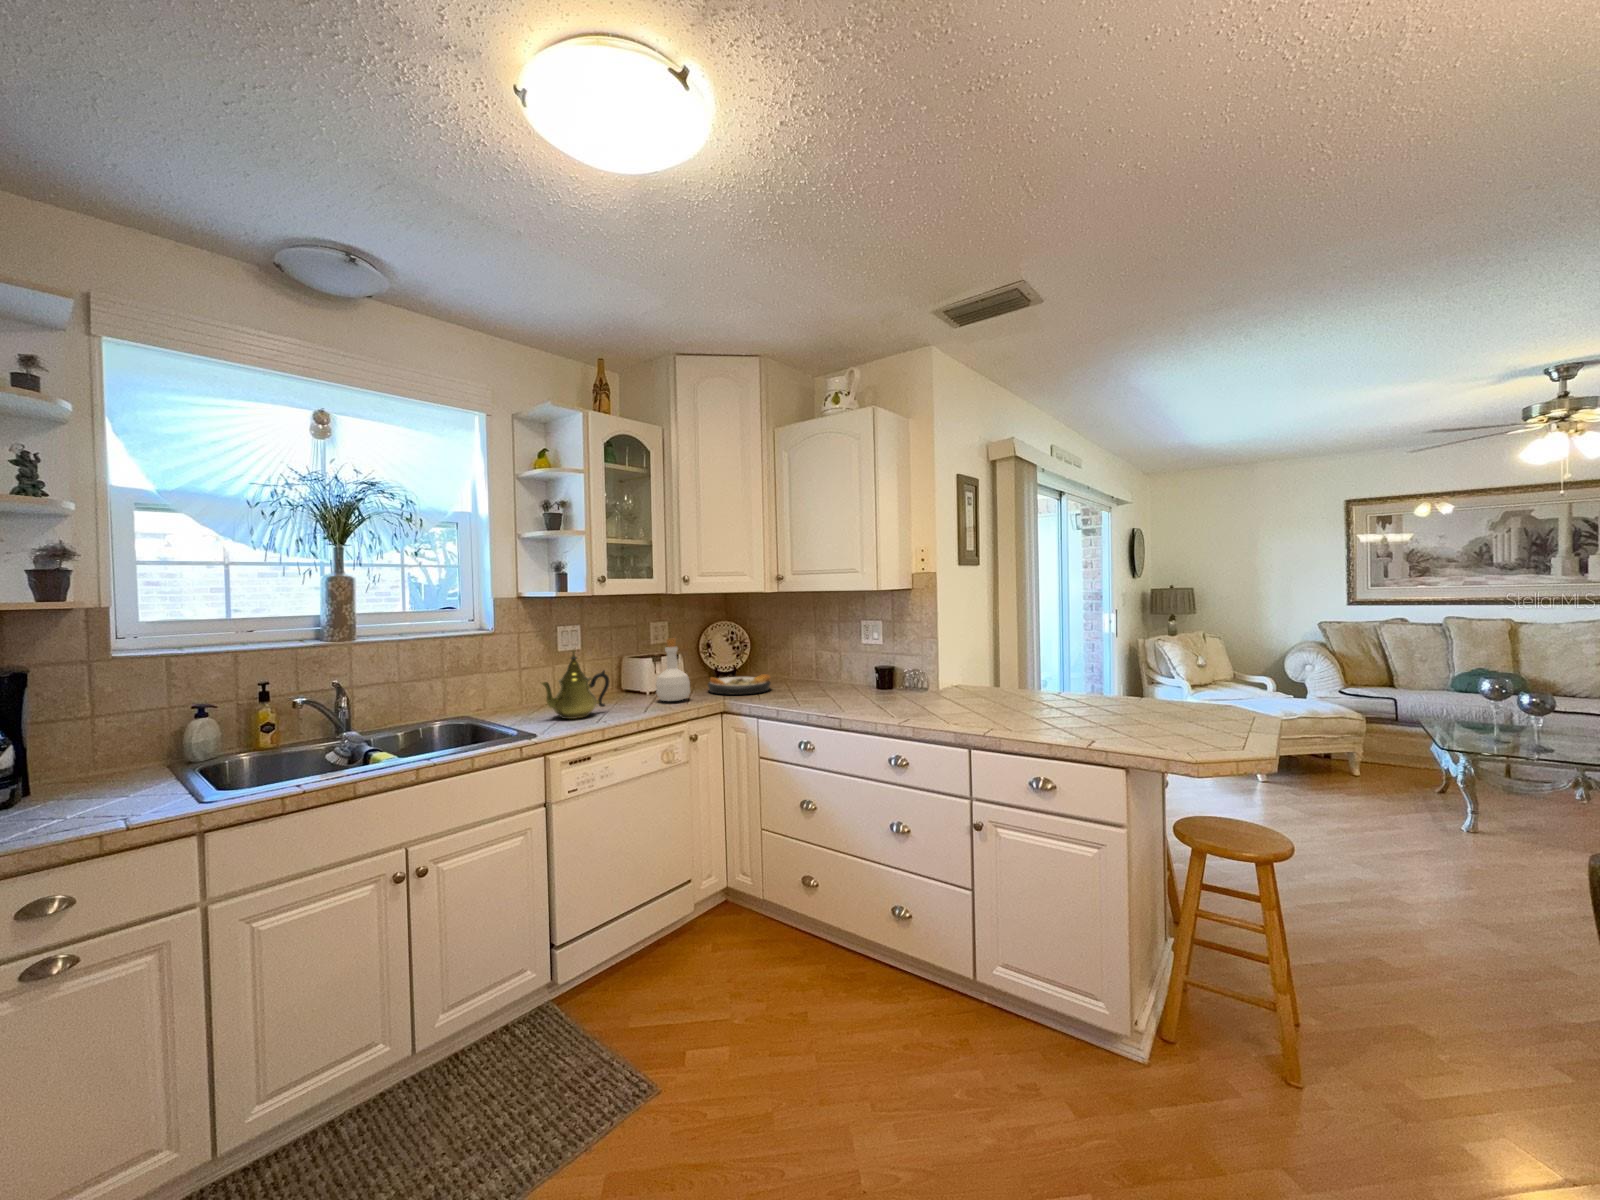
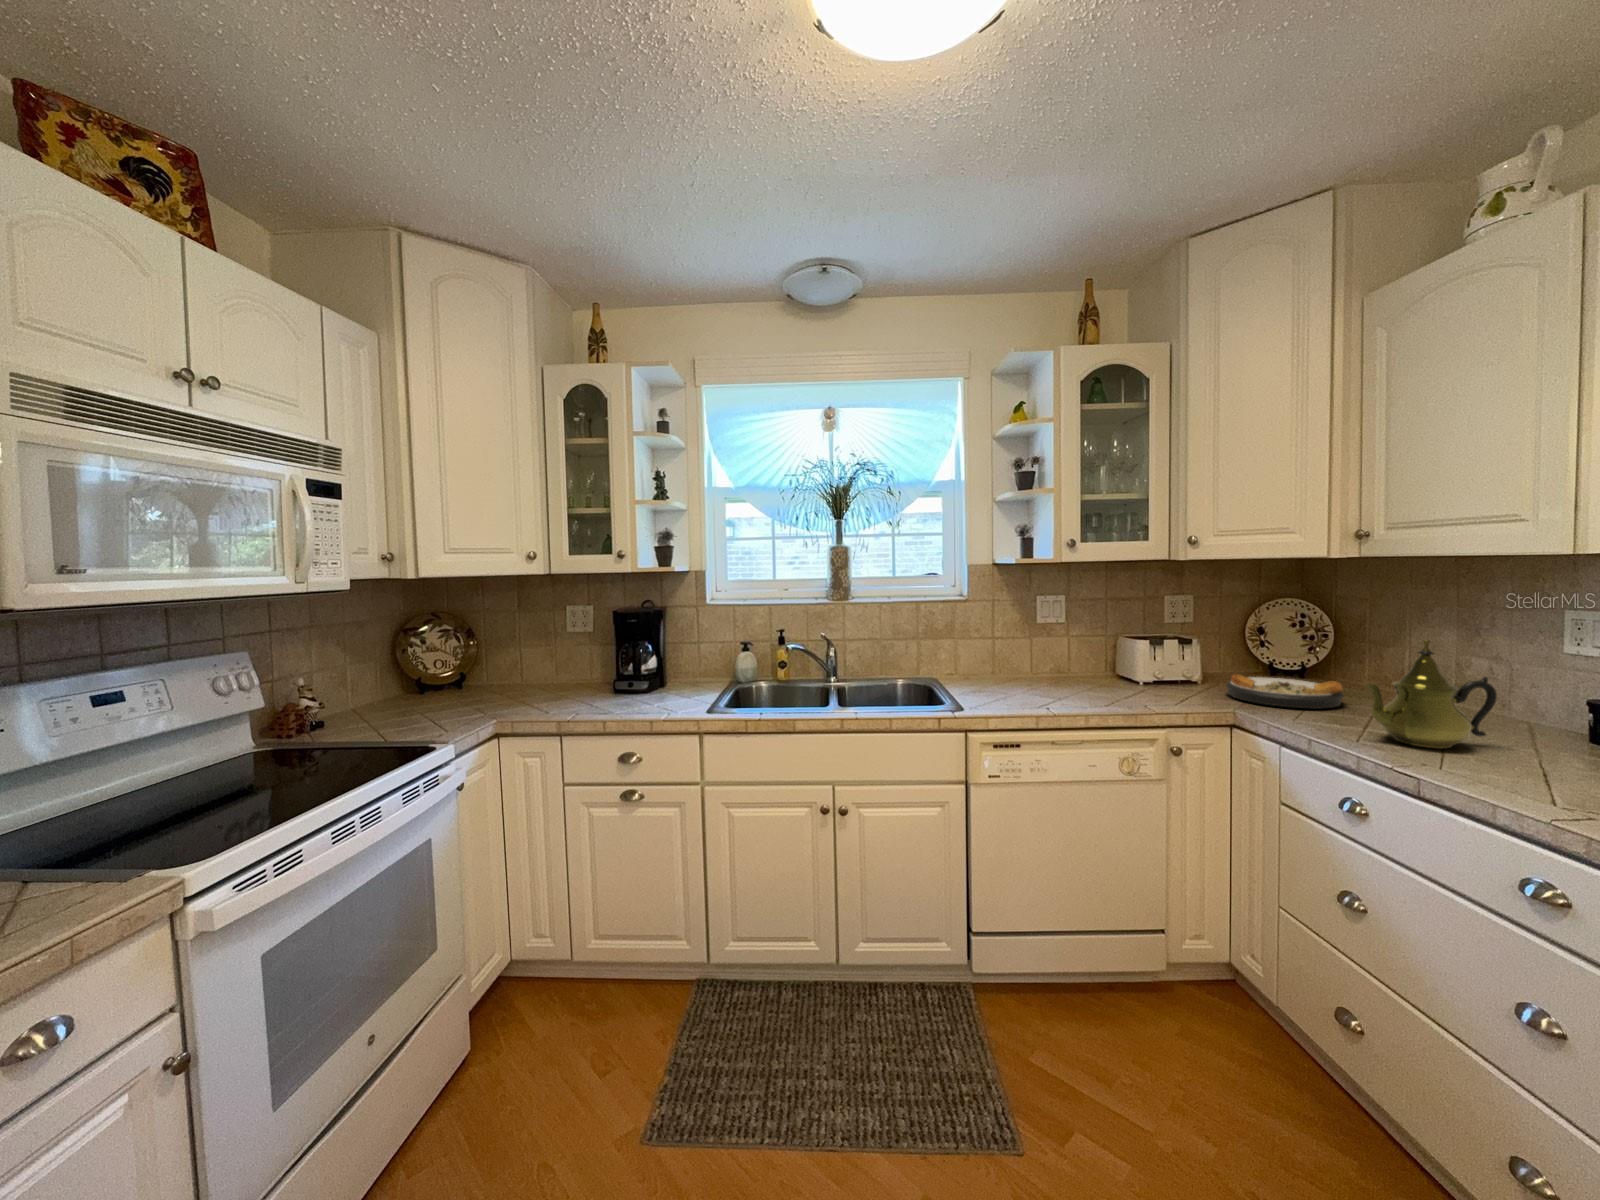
bottle: present [656,639,690,701] -> none [1135,618,1186,699]
teapot: present [541,650,609,719] -> present [1364,640,1497,749]

